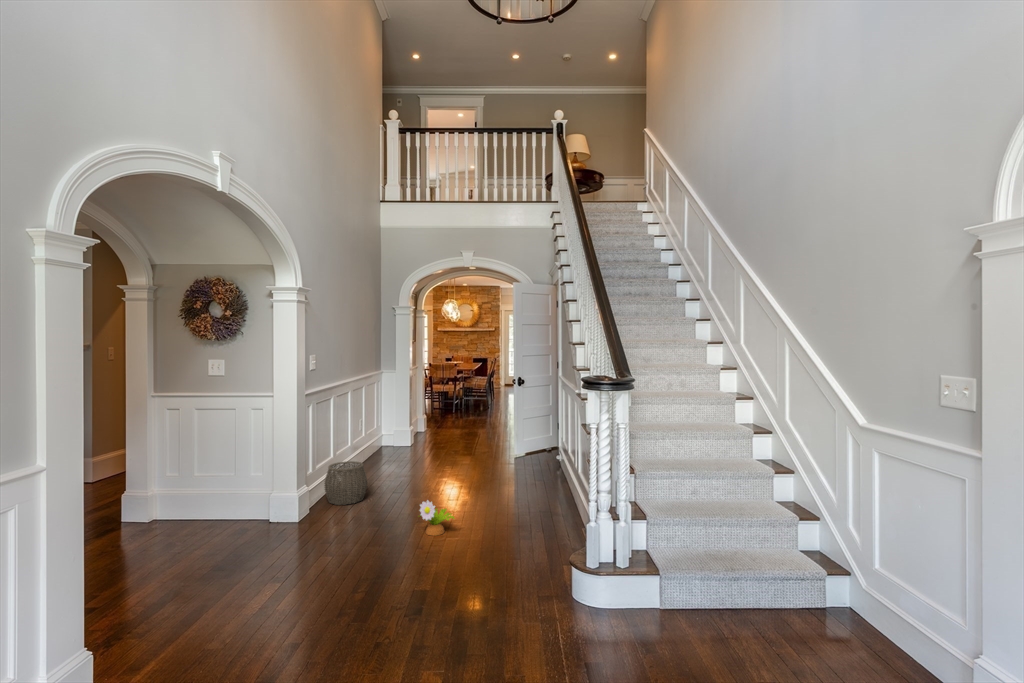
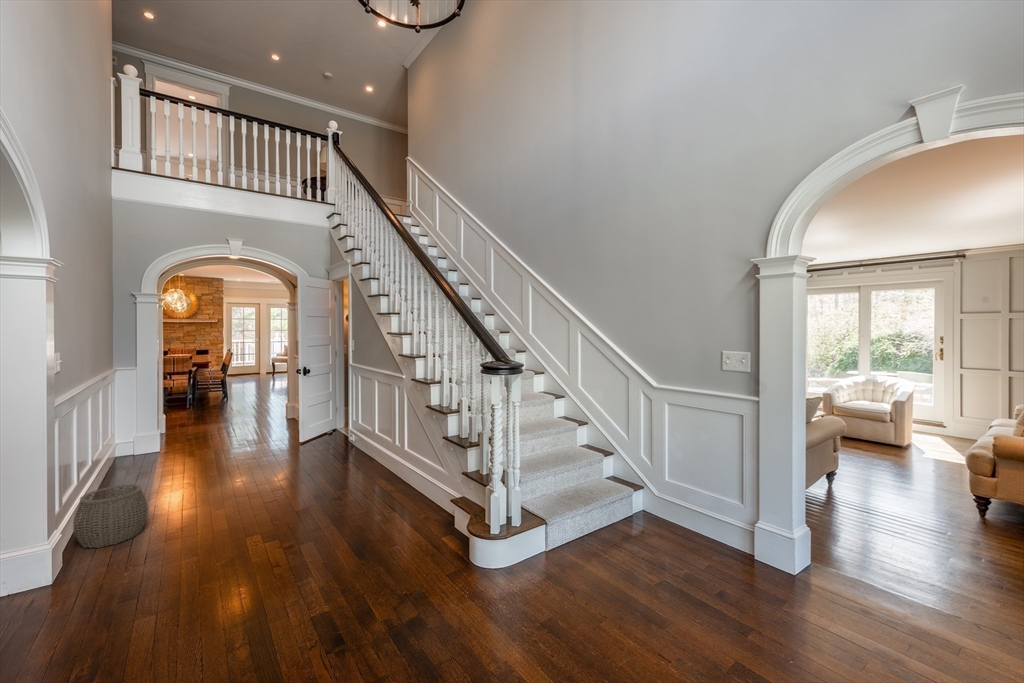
decorative plant: present [420,500,454,536] -> none [258,510,308,549]

